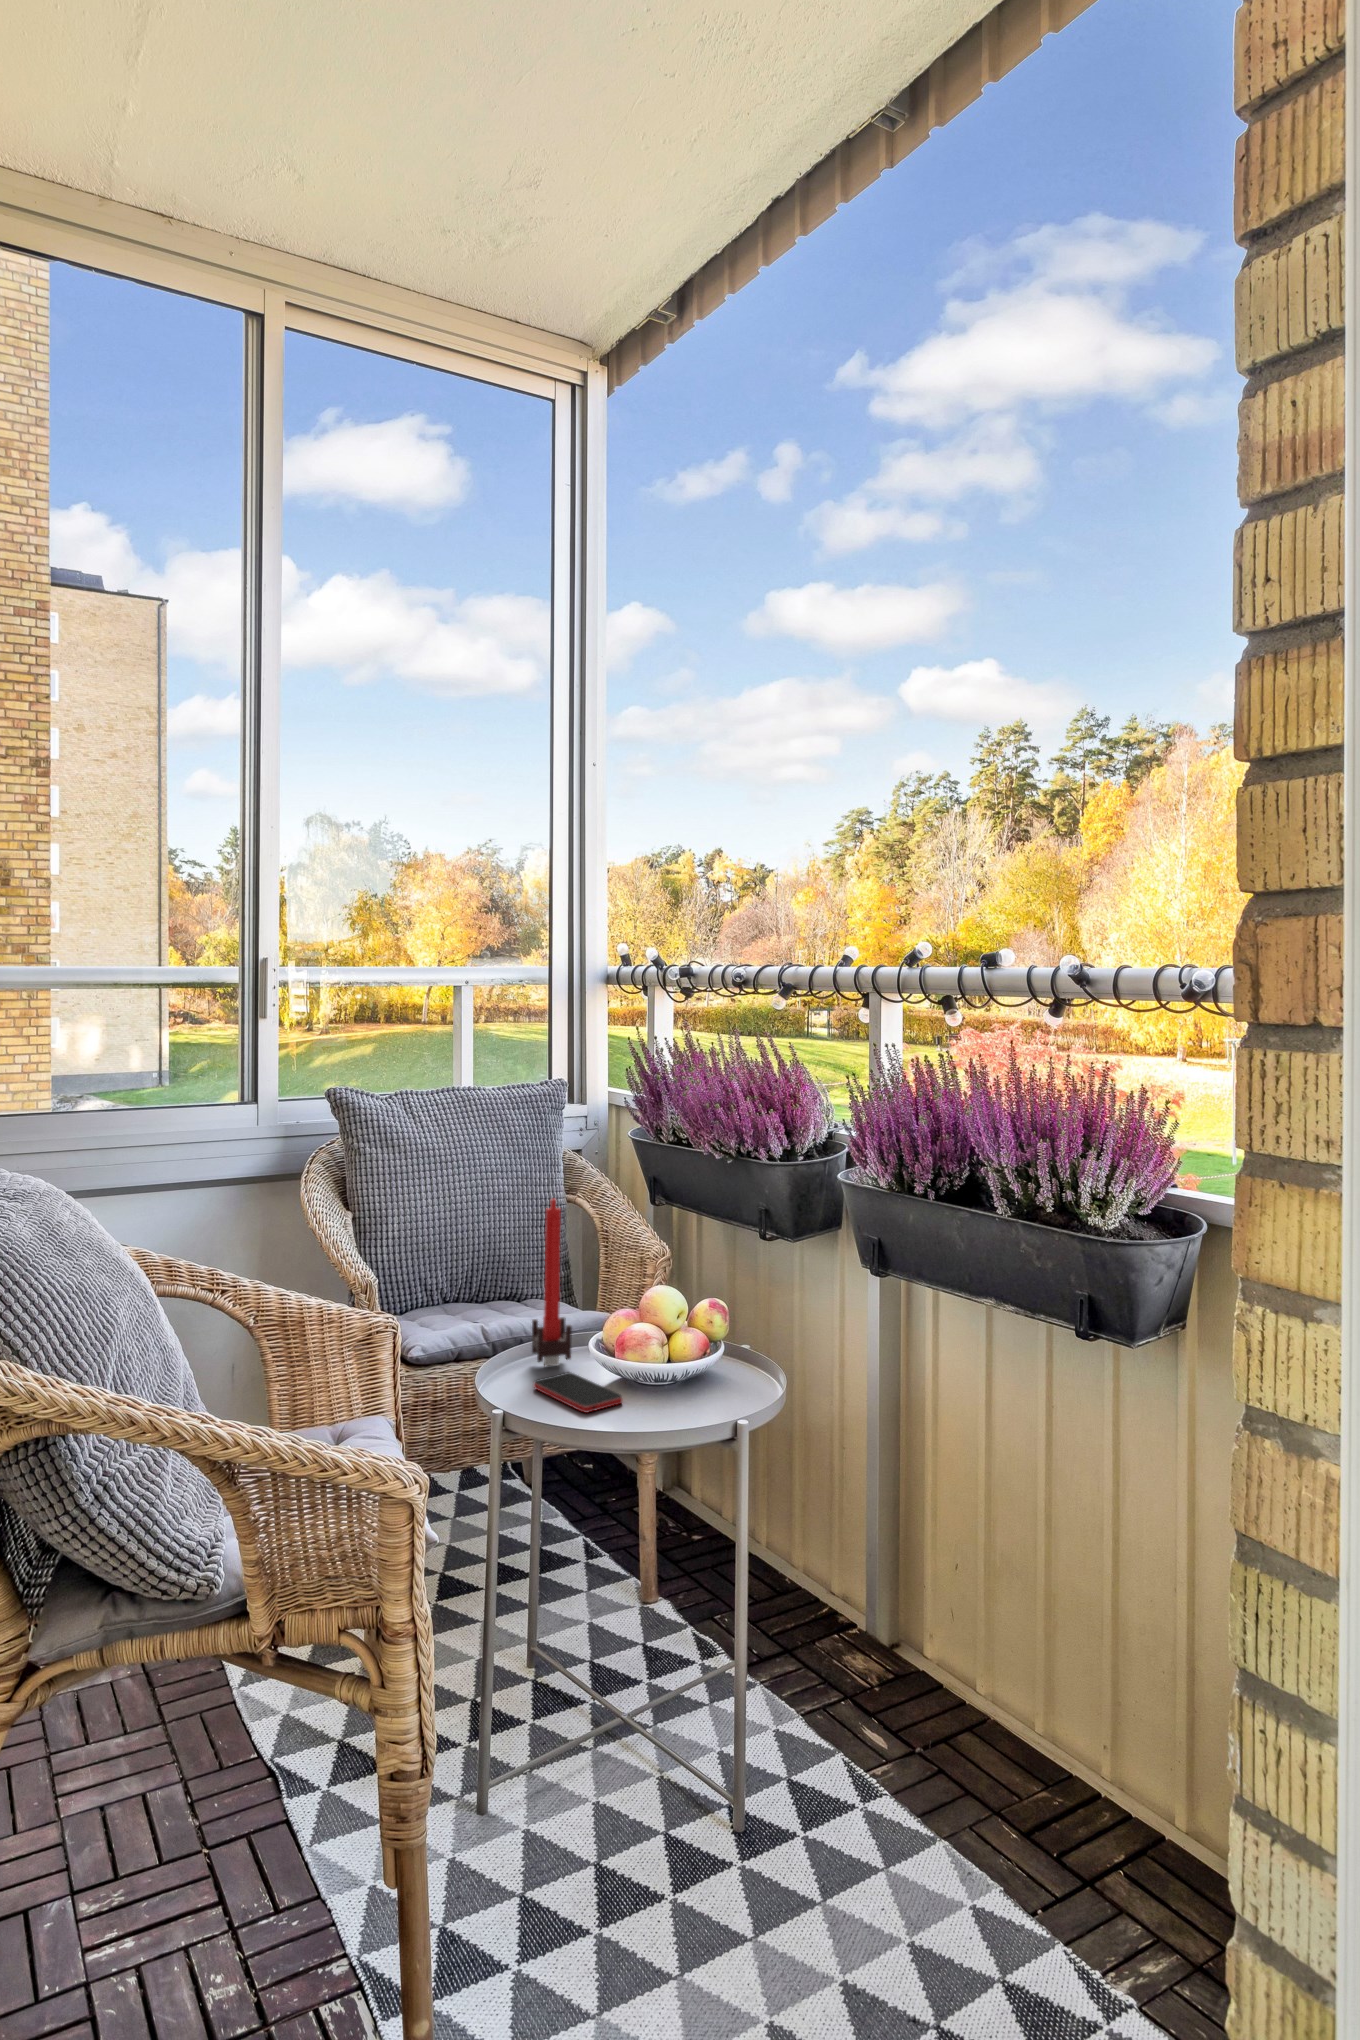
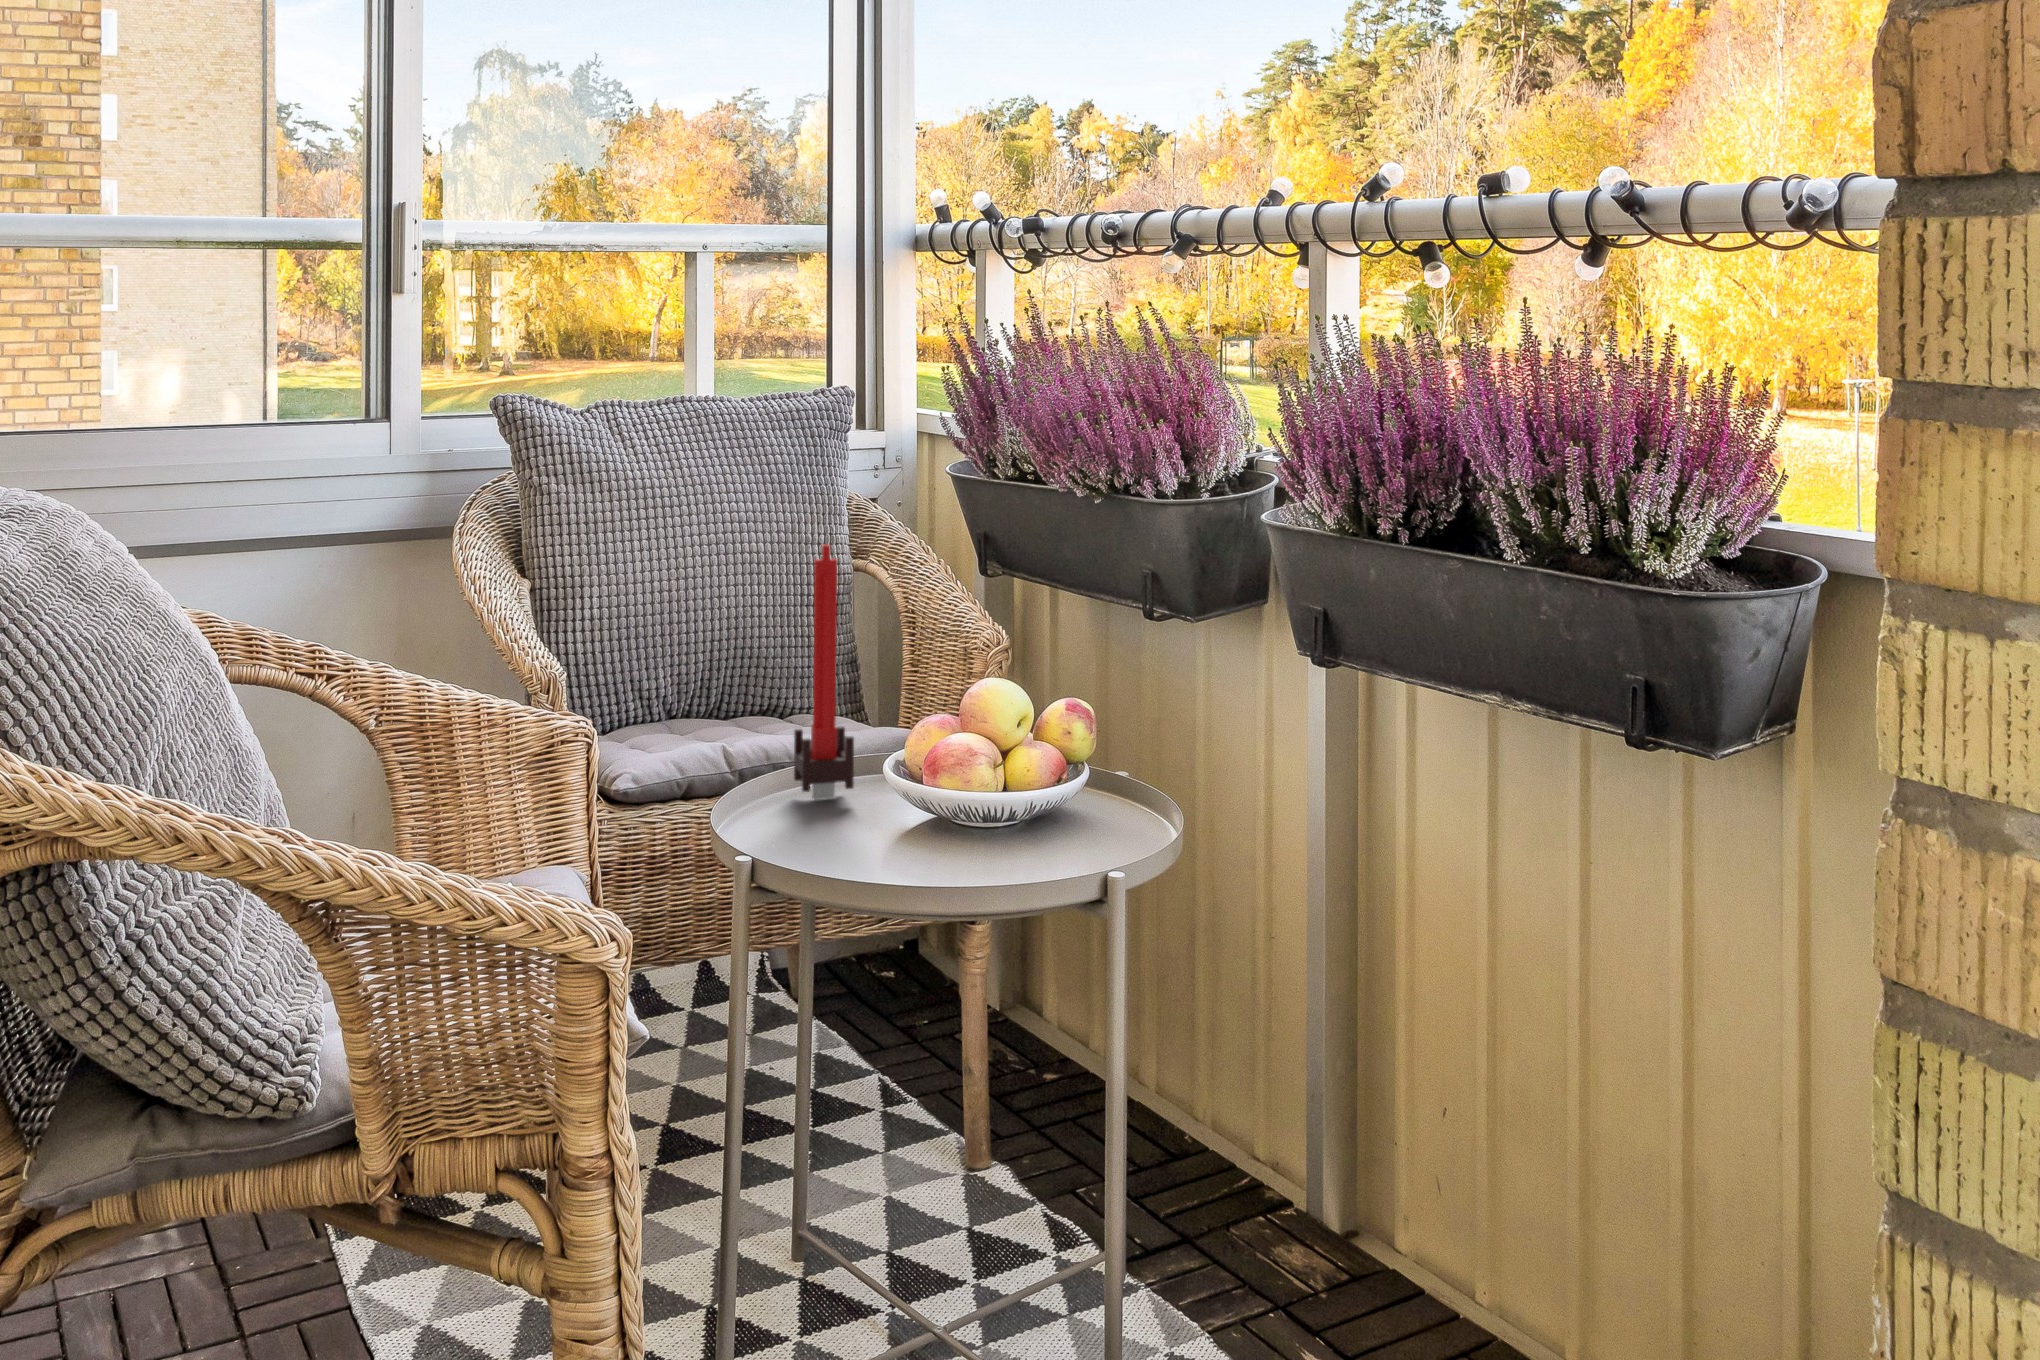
smartphone: present [534,1372,622,1413] -> none [795,806,930,860]

